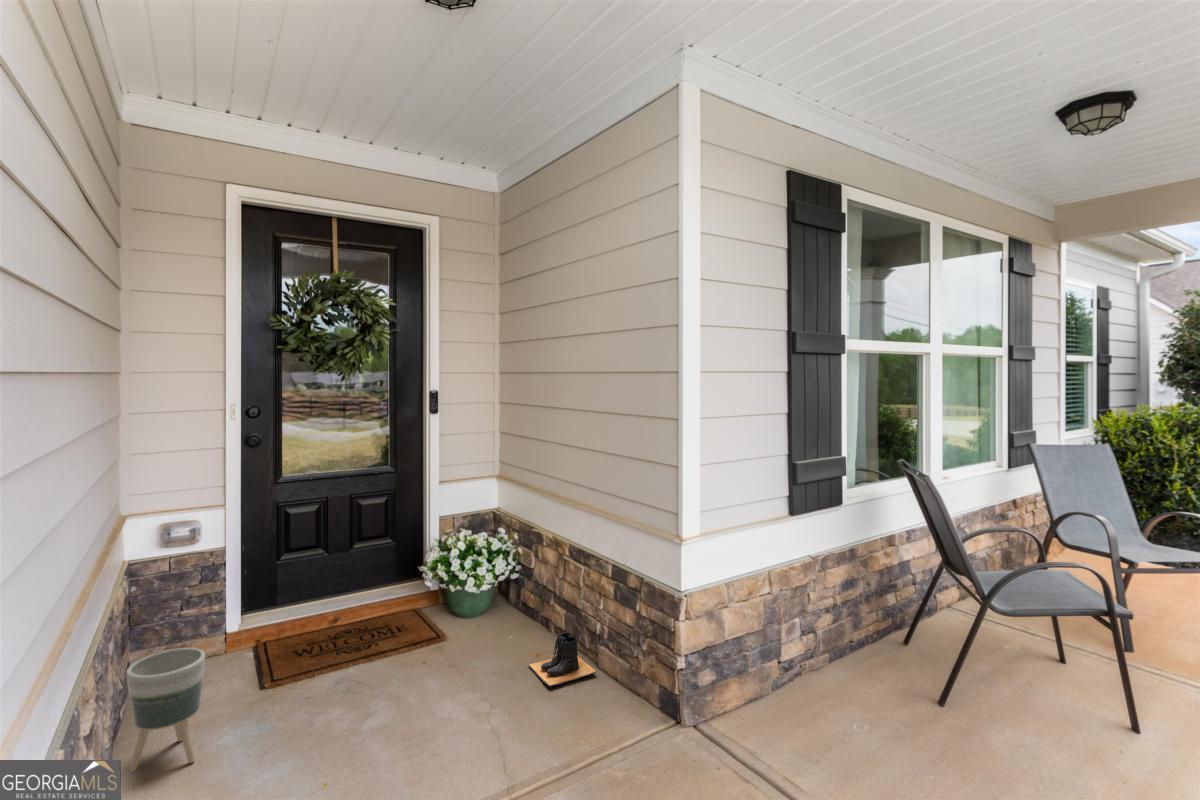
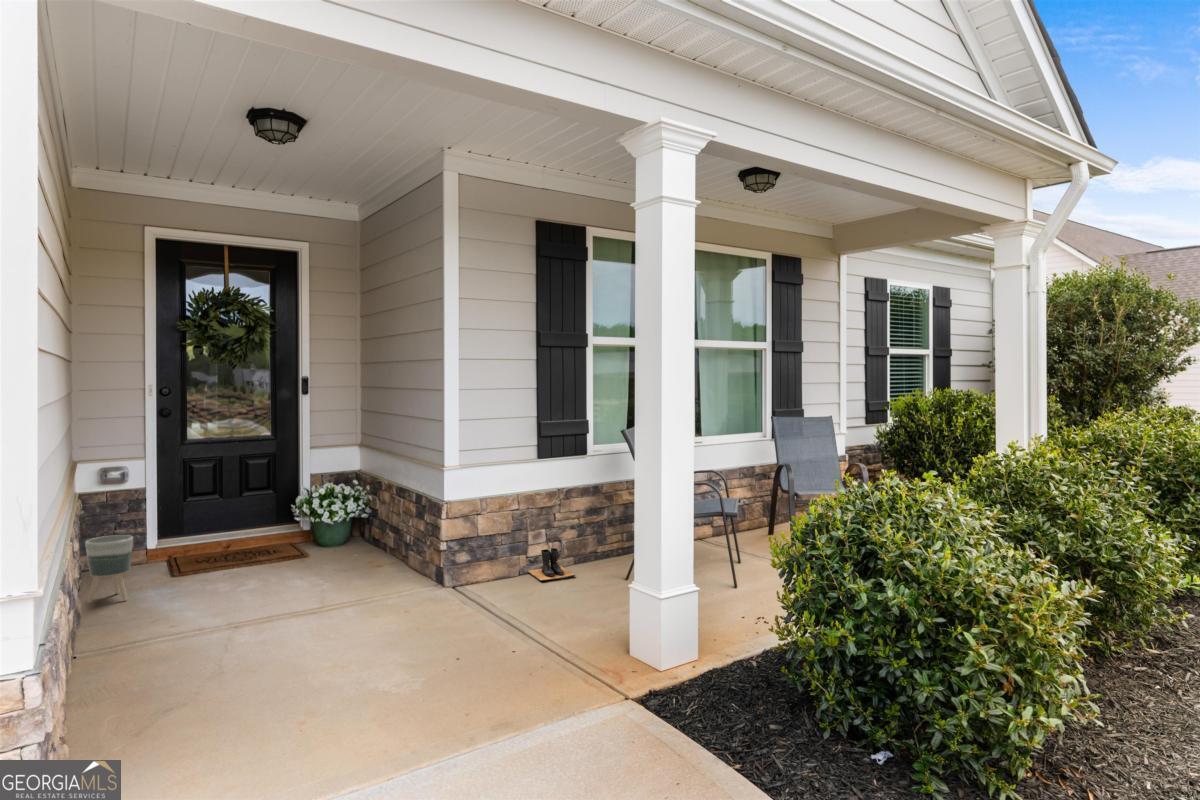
boots: present [529,632,597,687] -> present [528,548,575,581]

